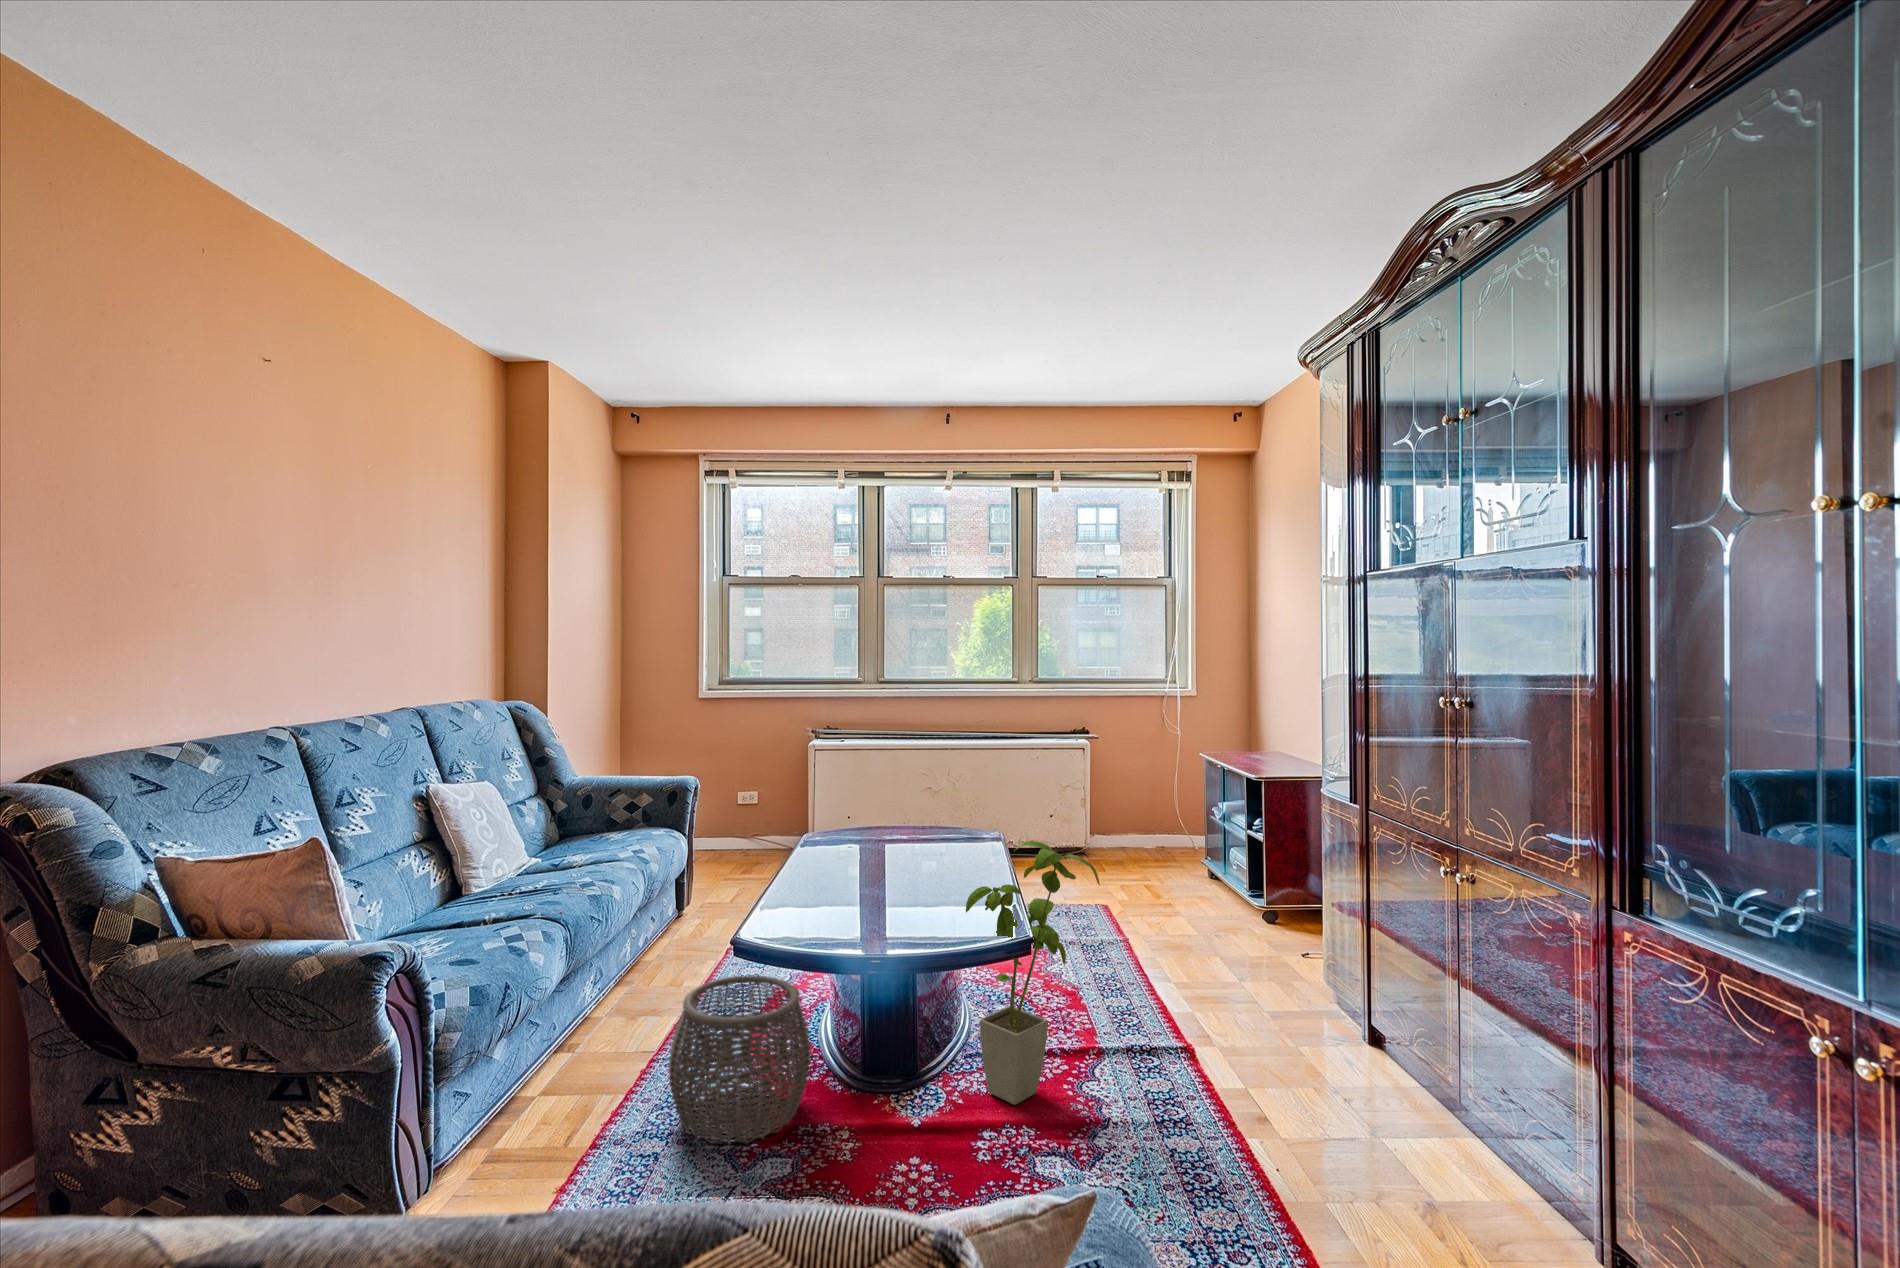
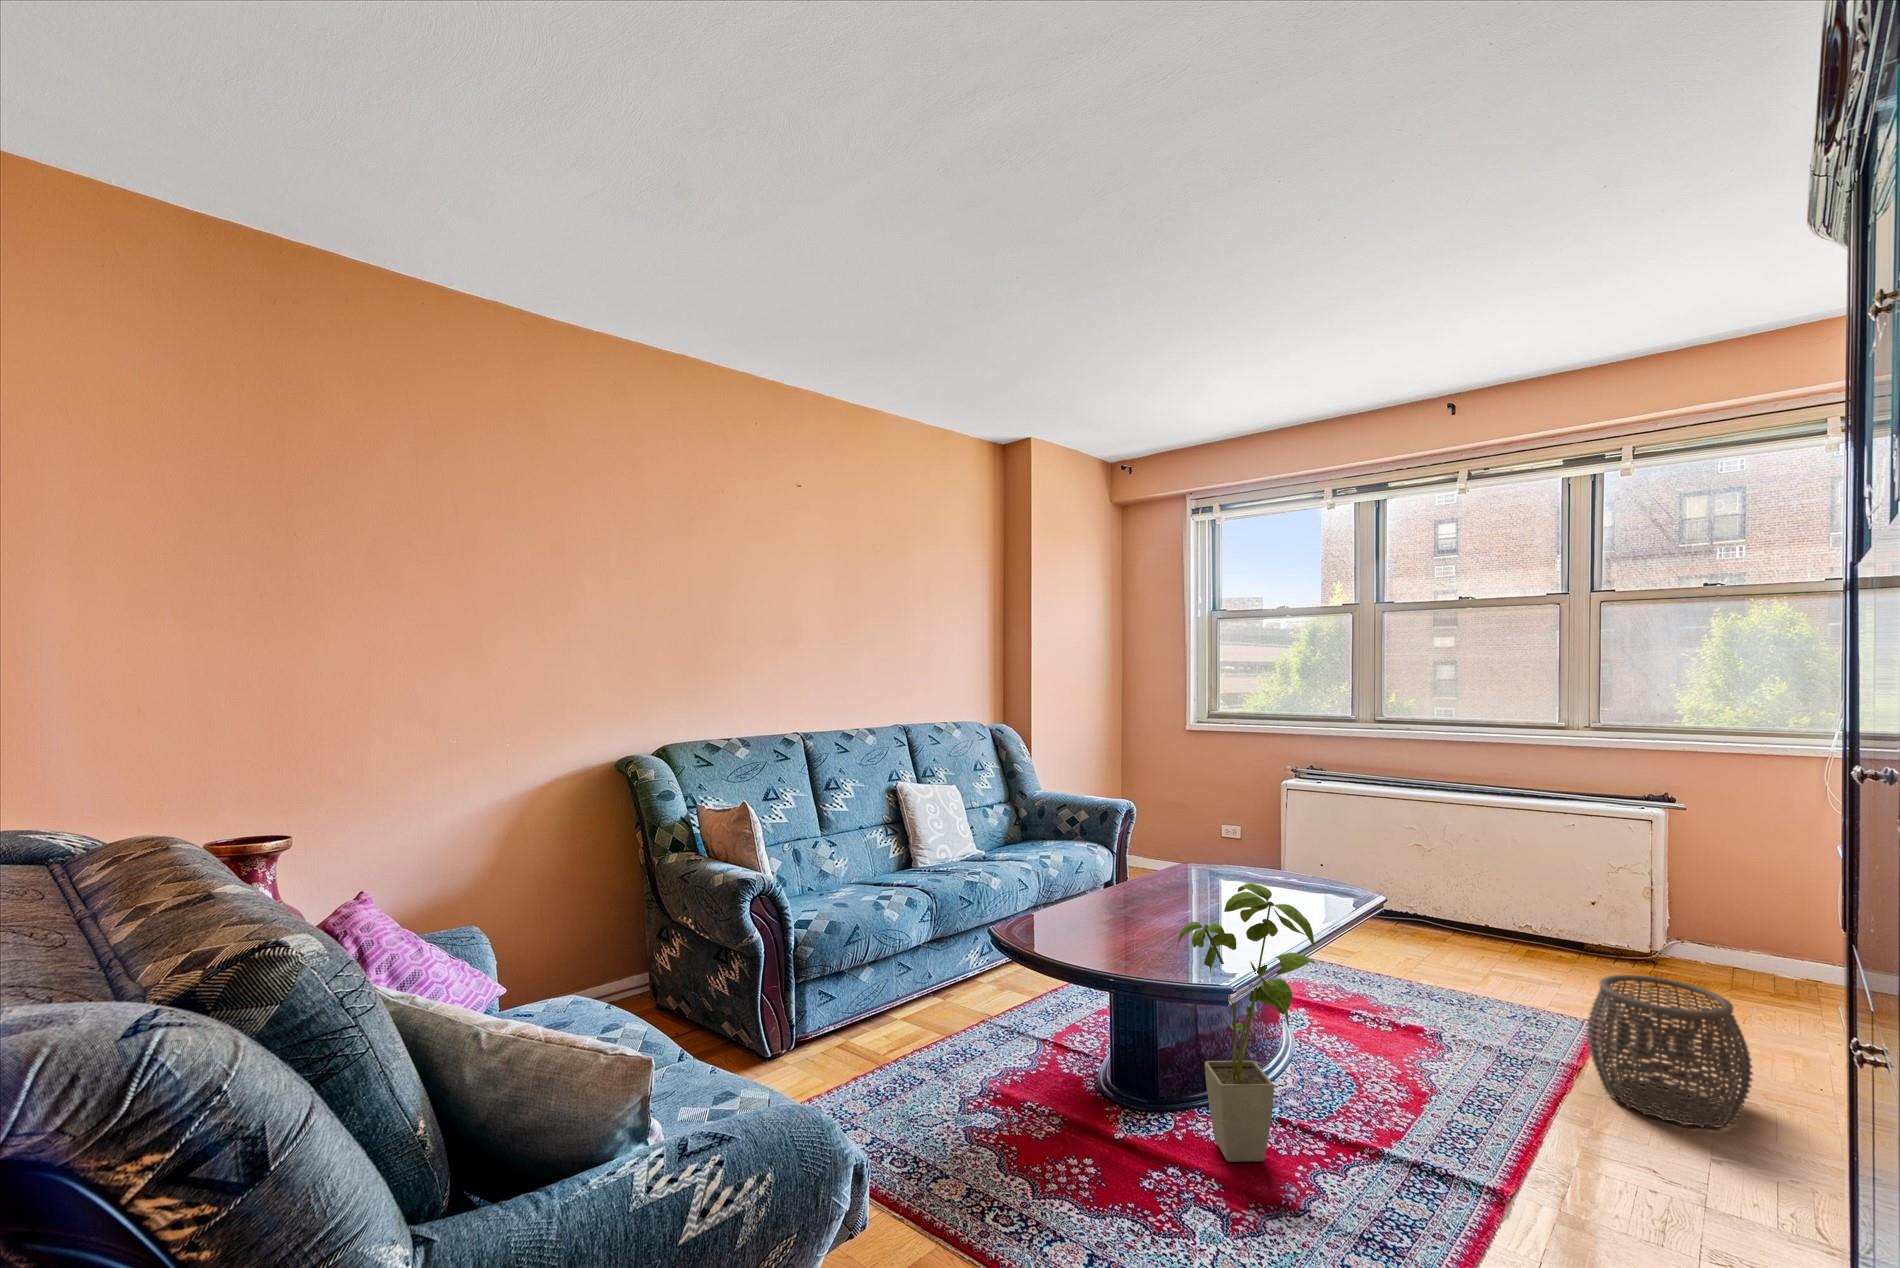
woven basket: present [668,975,811,1144] -> present [1587,975,1753,1128]

